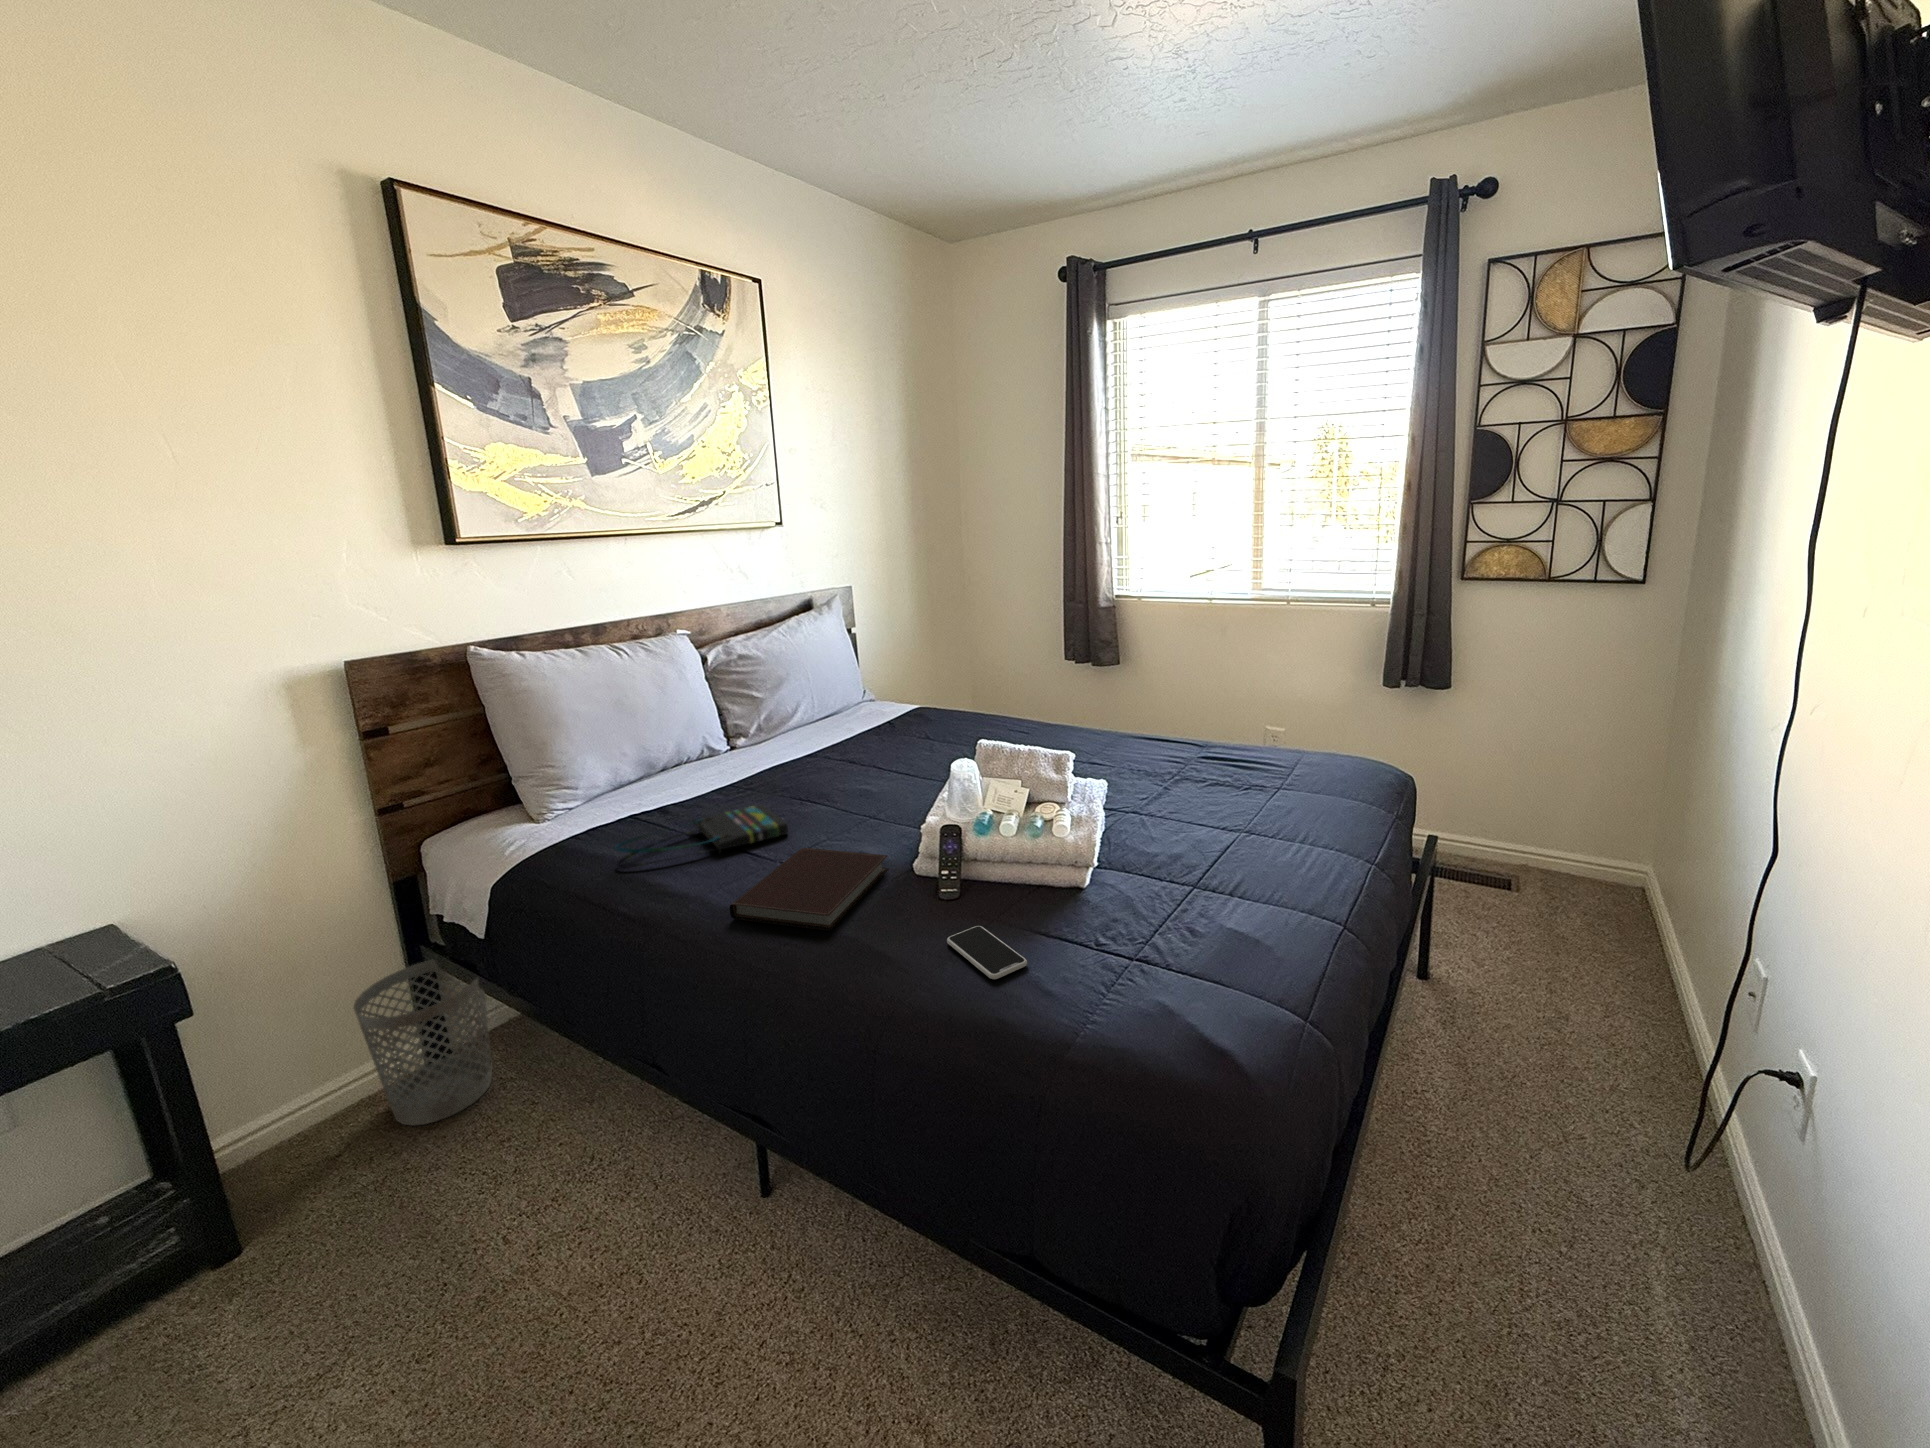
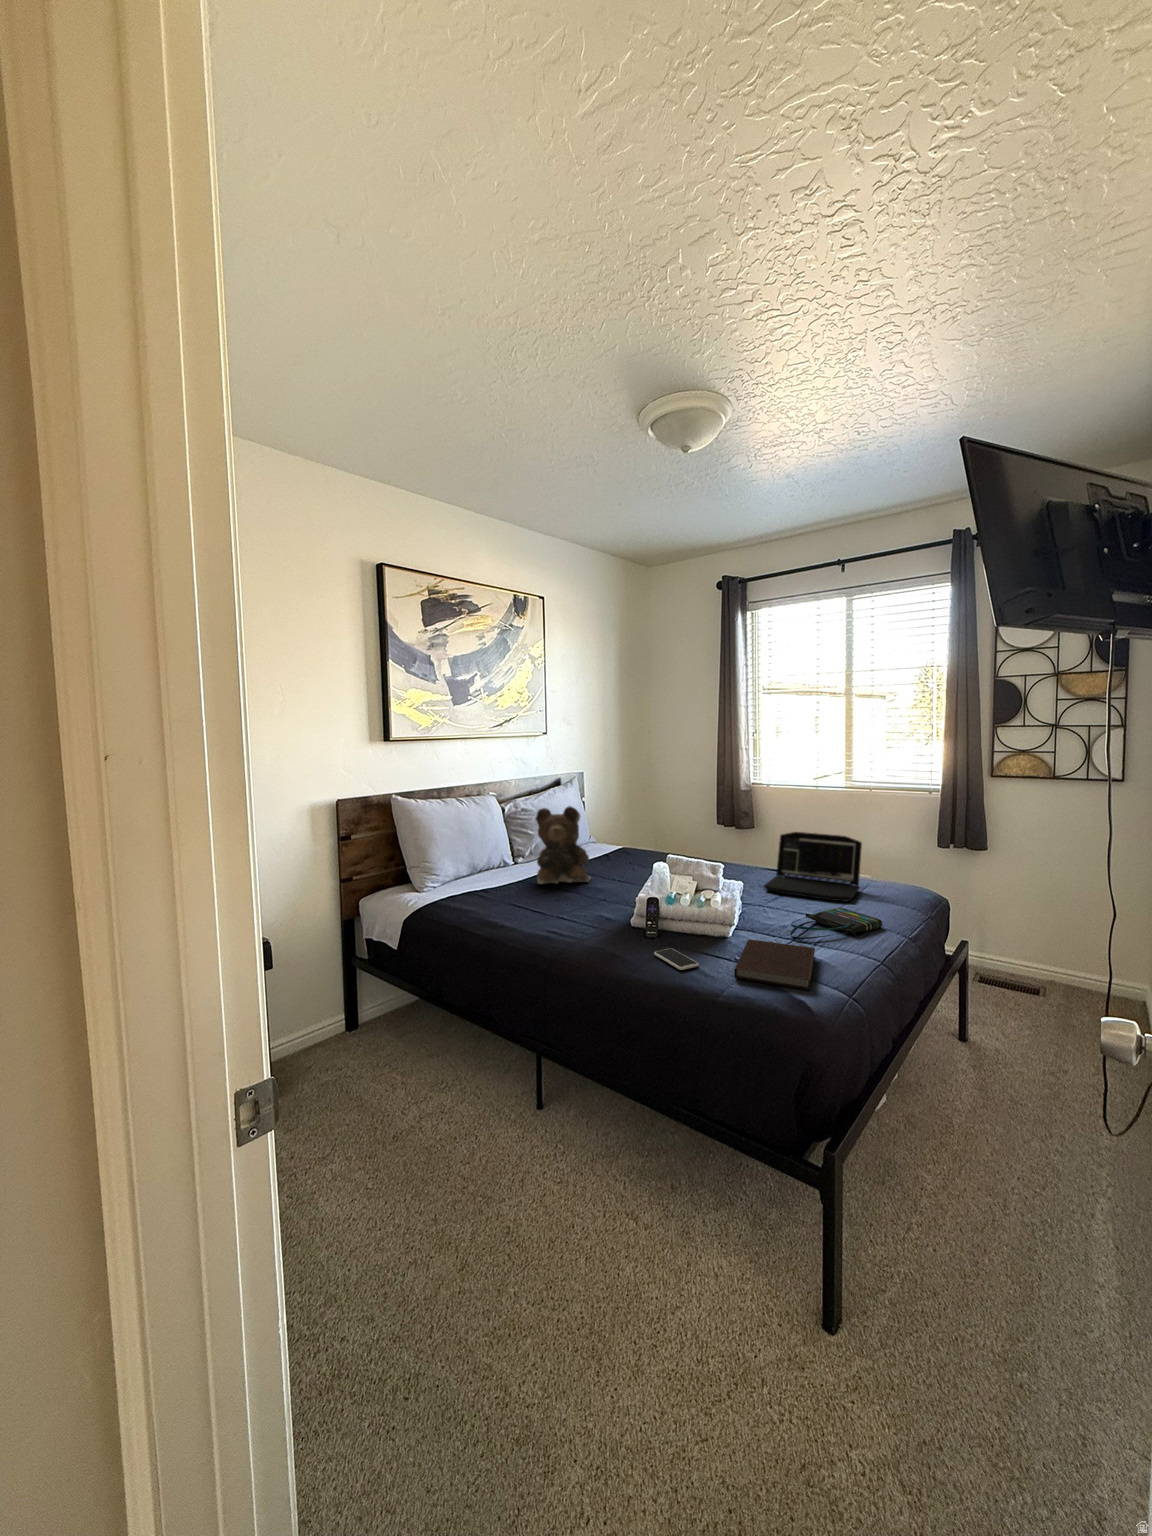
teddy bear: none [756,652,859,791] -> present [536,806,591,884]
laptop: none [1140,680,1290,794] -> present [764,832,862,902]
tote bag: present [616,804,788,868] -> present [791,908,882,940]
notebook: present [730,848,888,931] -> present [734,940,815,990]
wastebasket: present [353,960,492,1125] -> none [328,964,387,1054]

